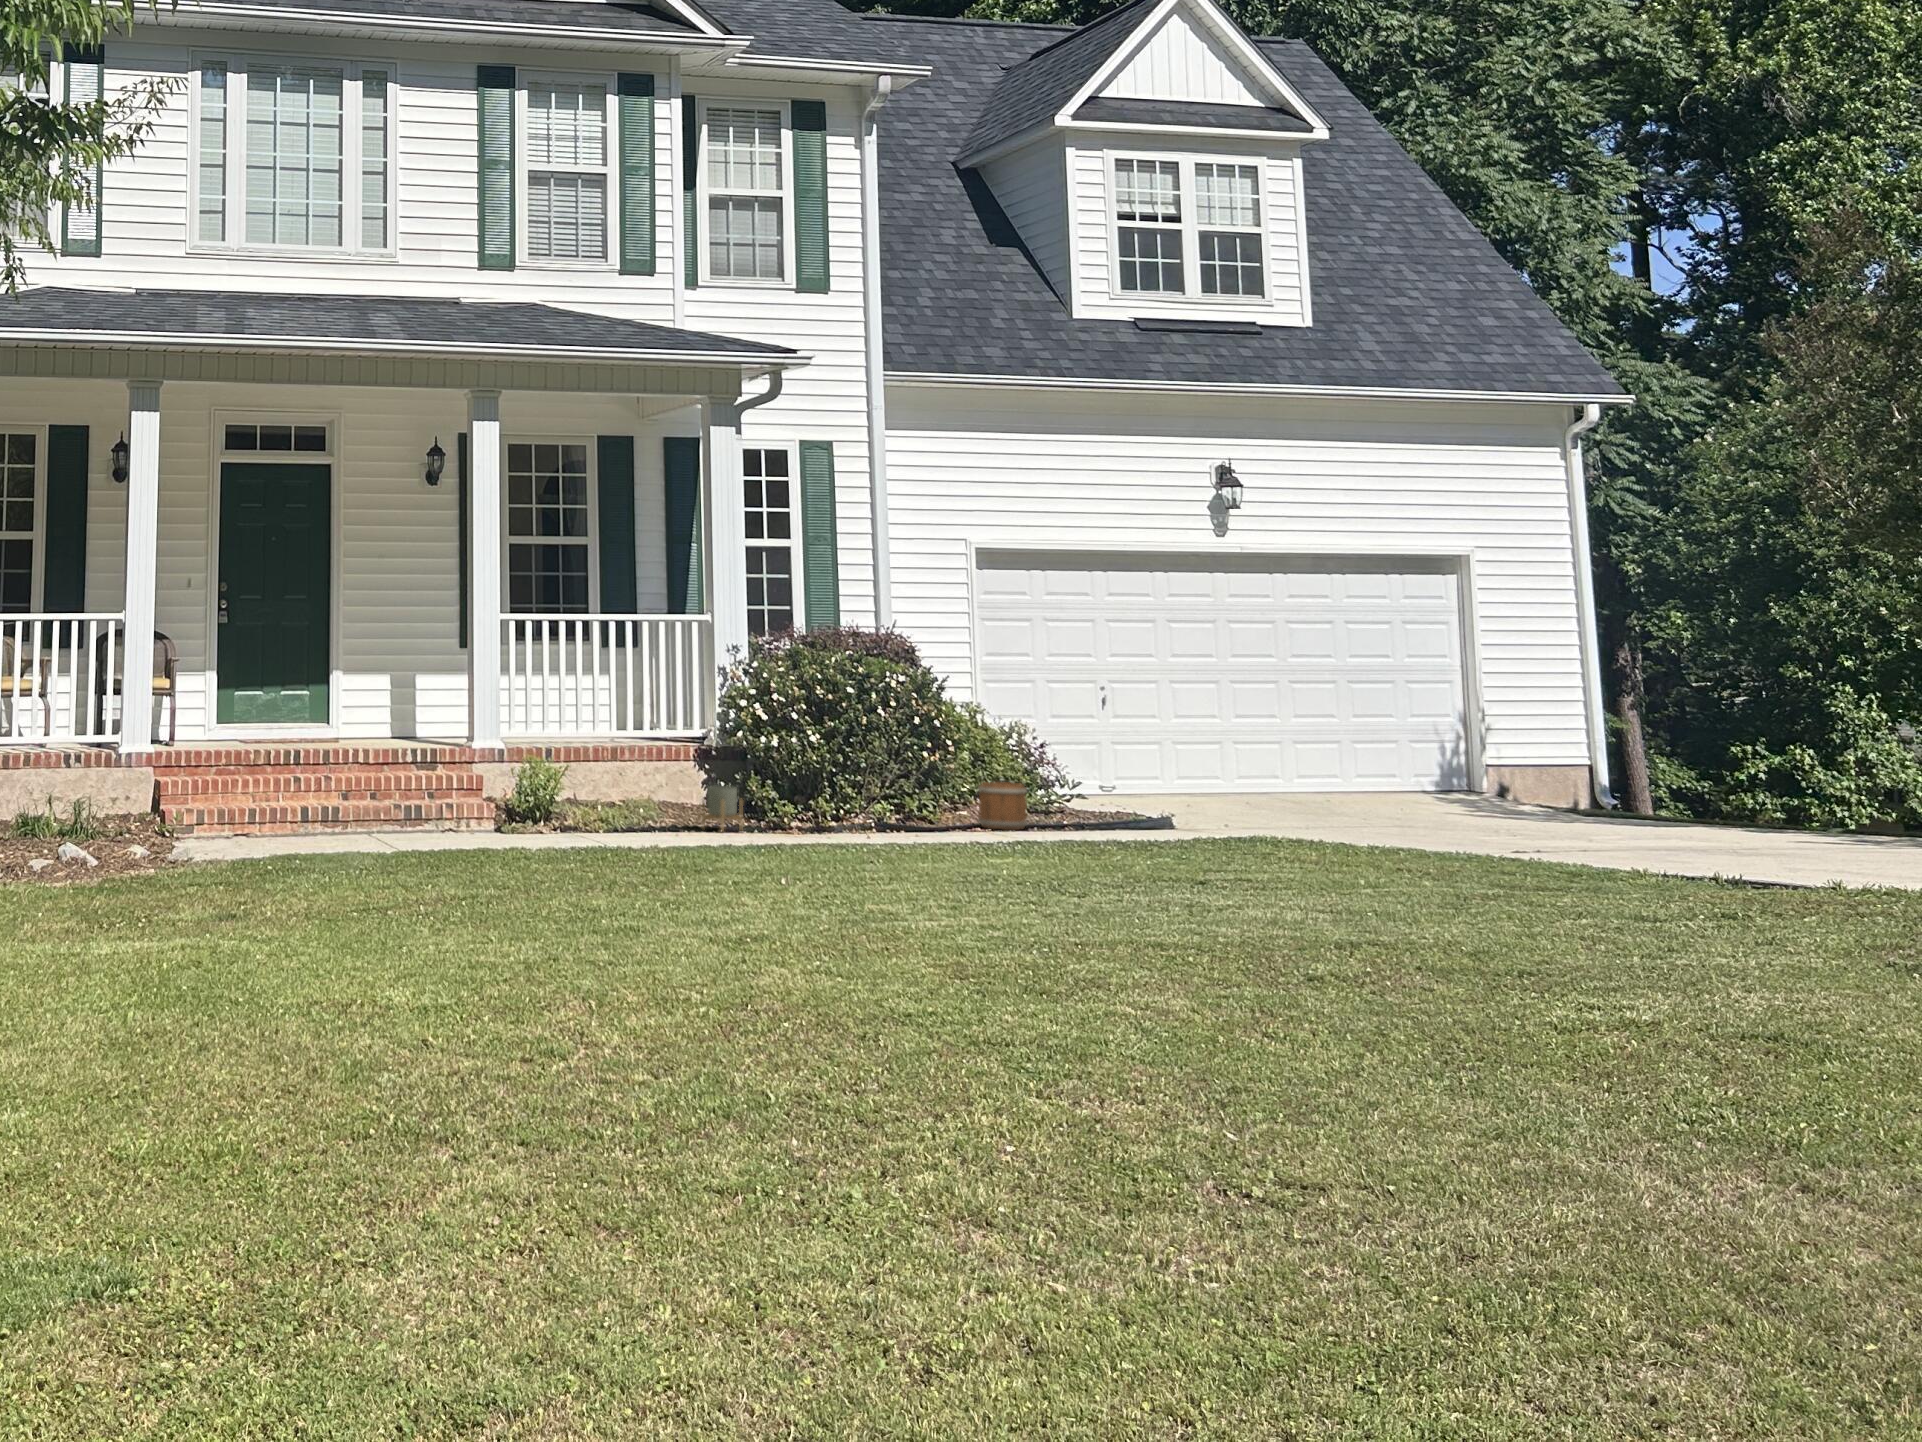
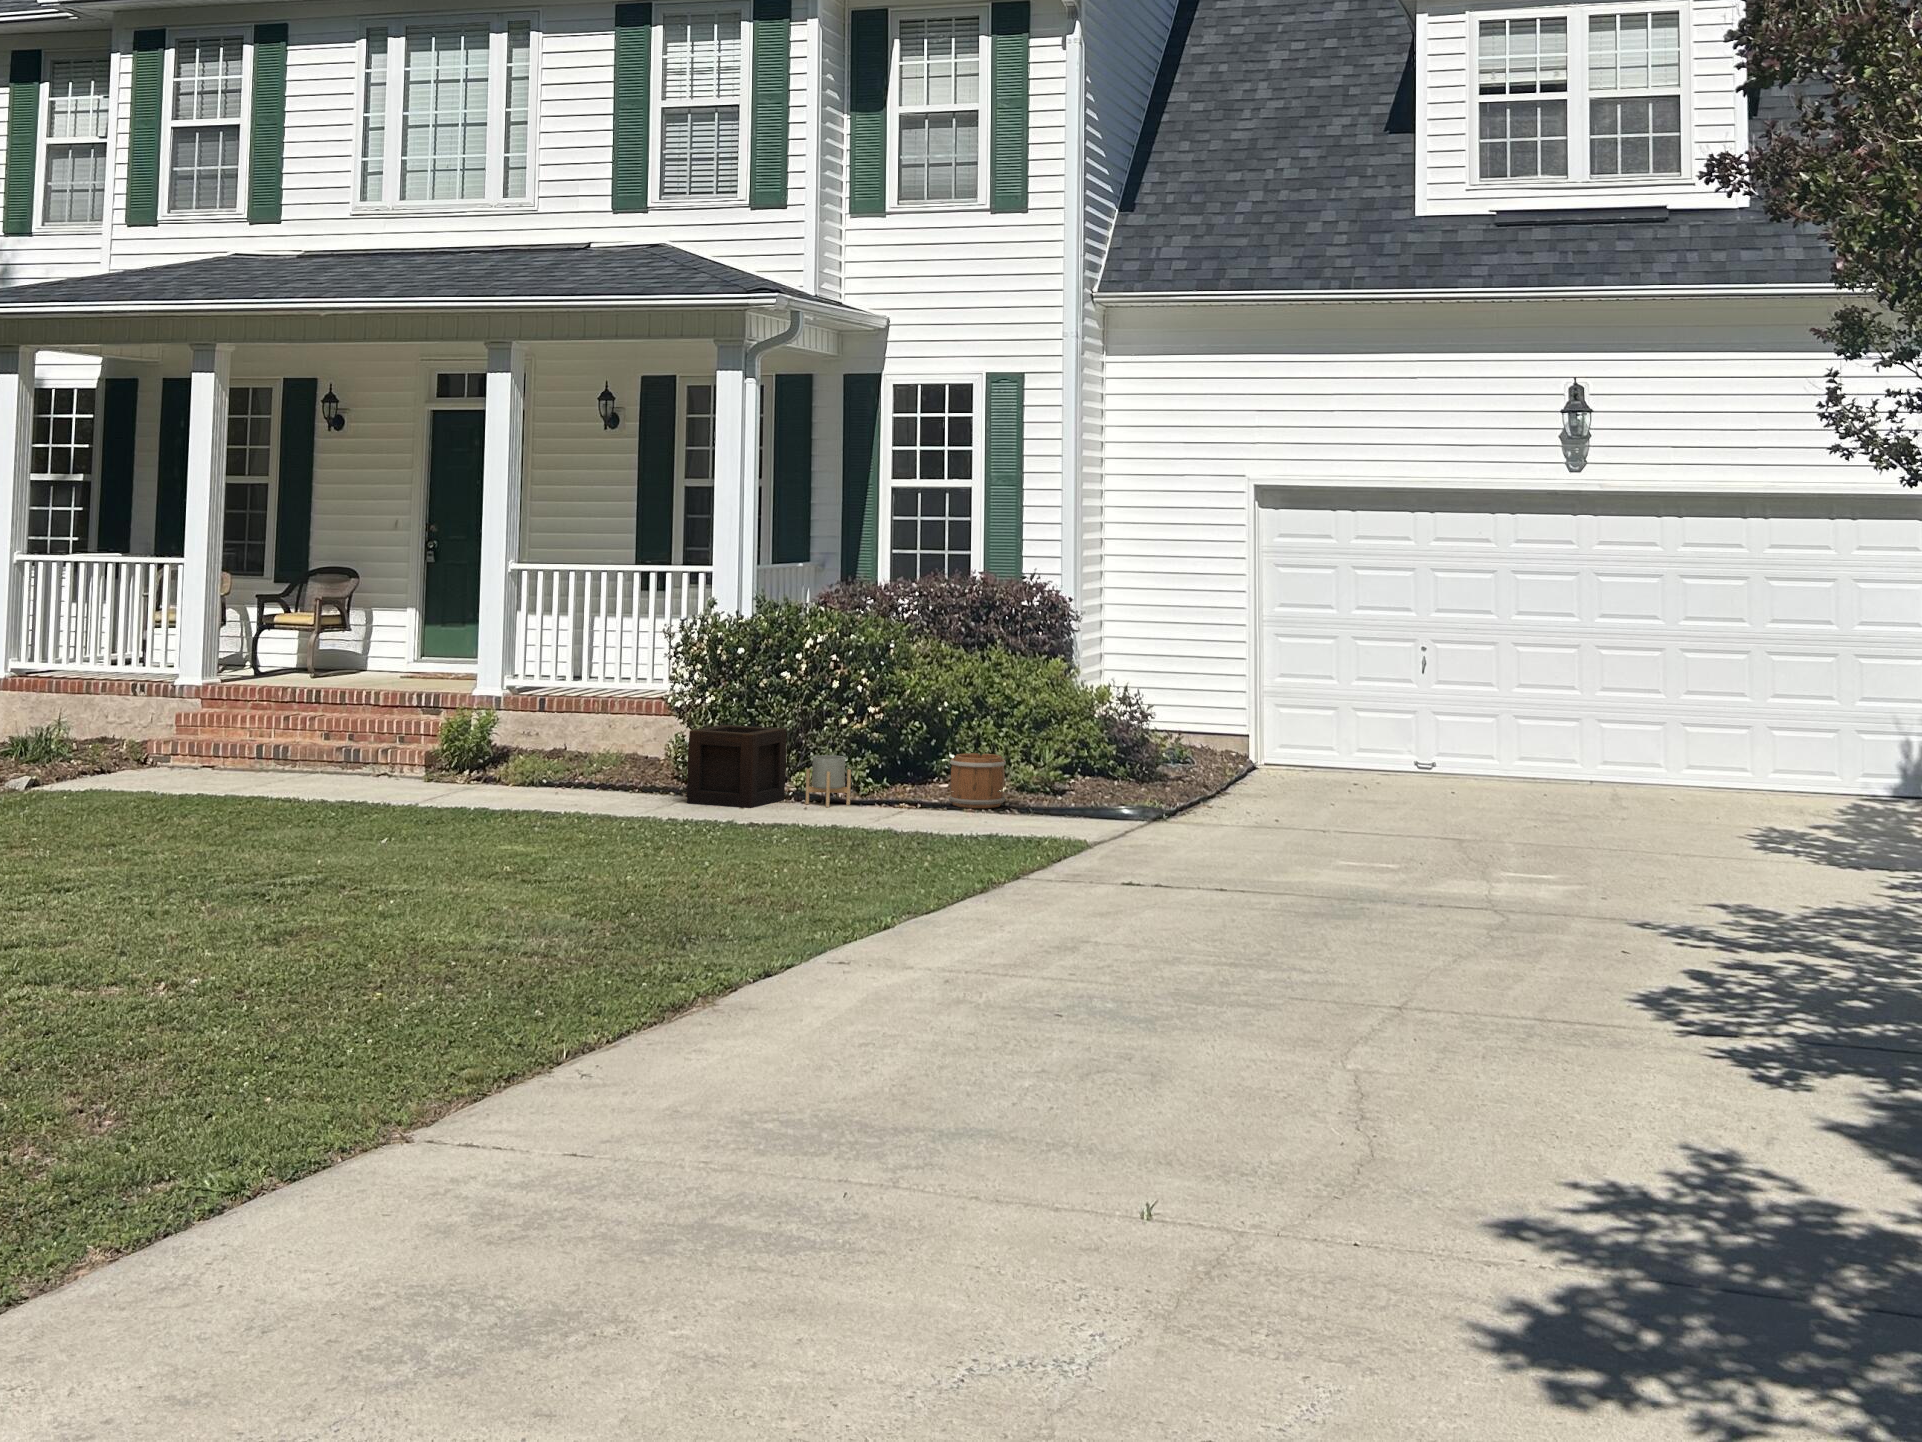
wooden crate: none [798,766,883,840] -> present [687,725,786,808]
planter: present [702,786,743,831] -> present [805,755,851,807]

